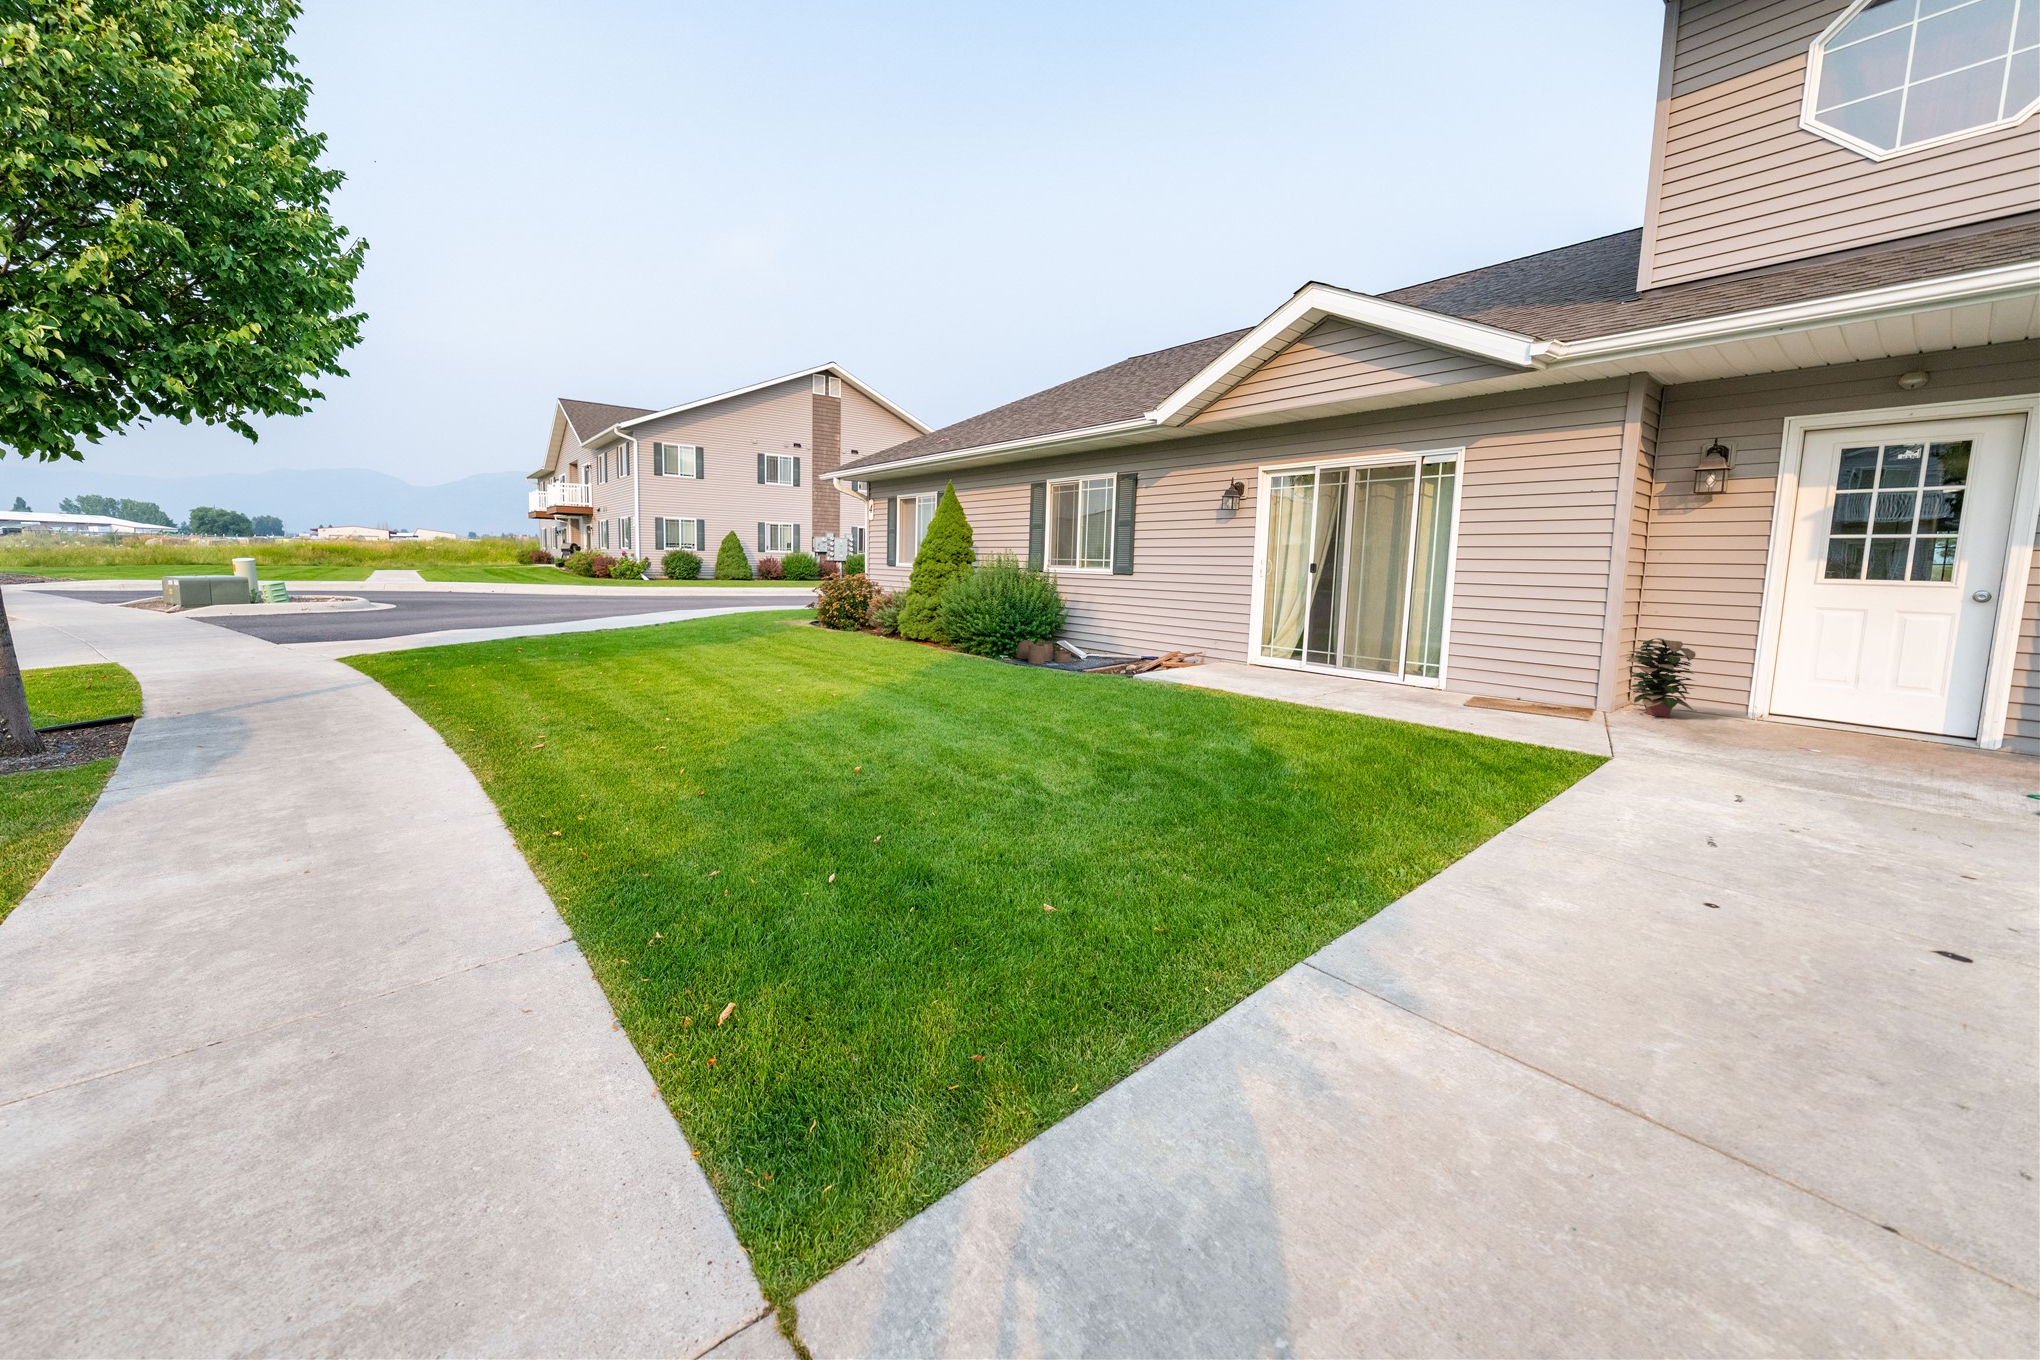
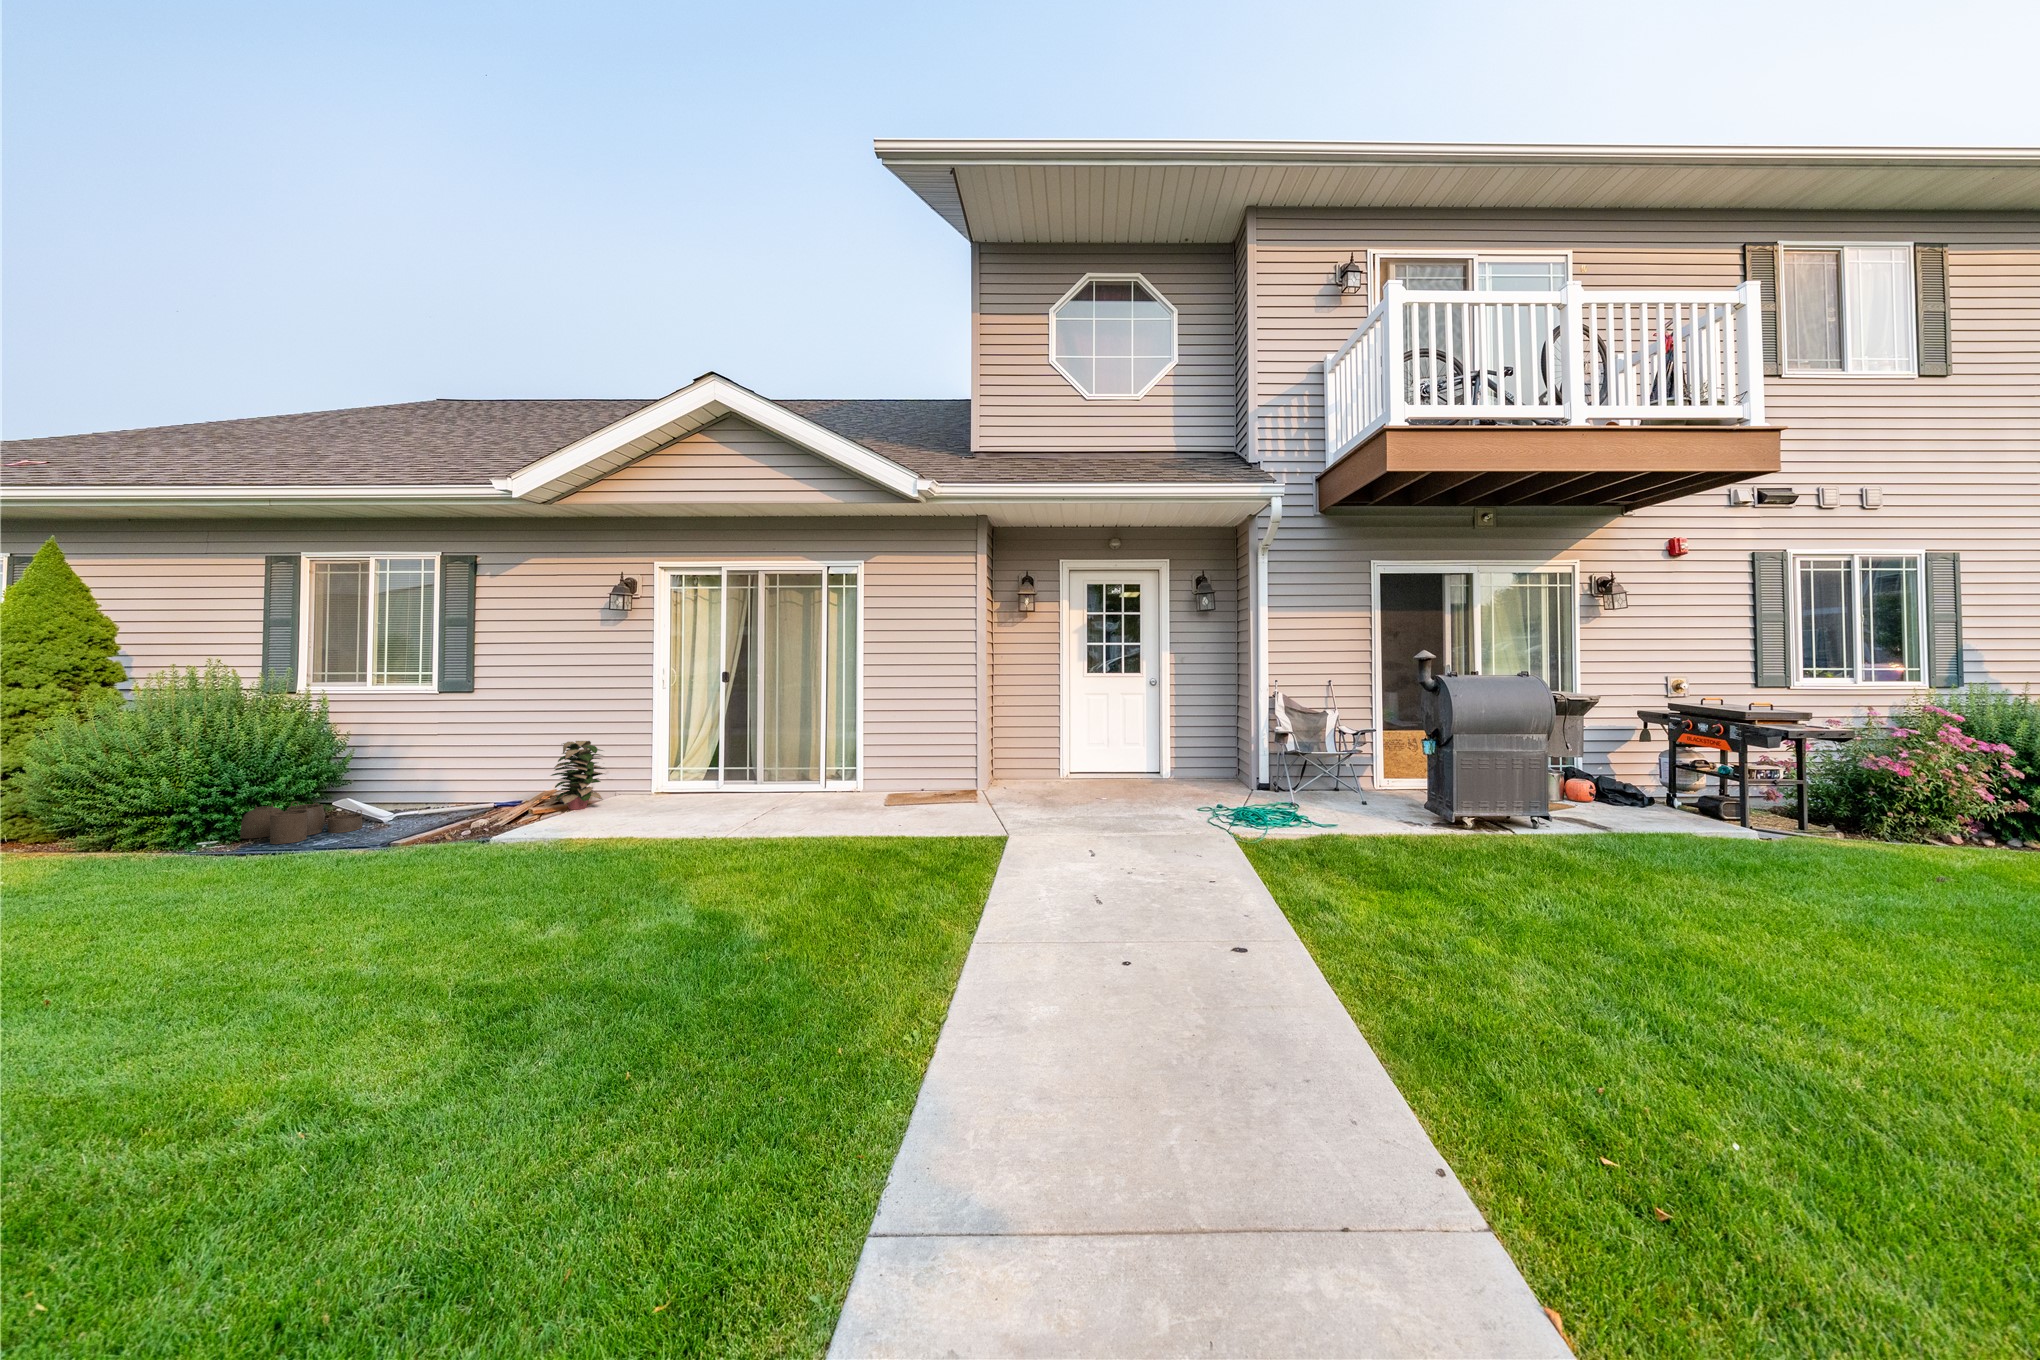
decorative plant: present [1627,638,1696,717] -> present [551,741,605,810]

